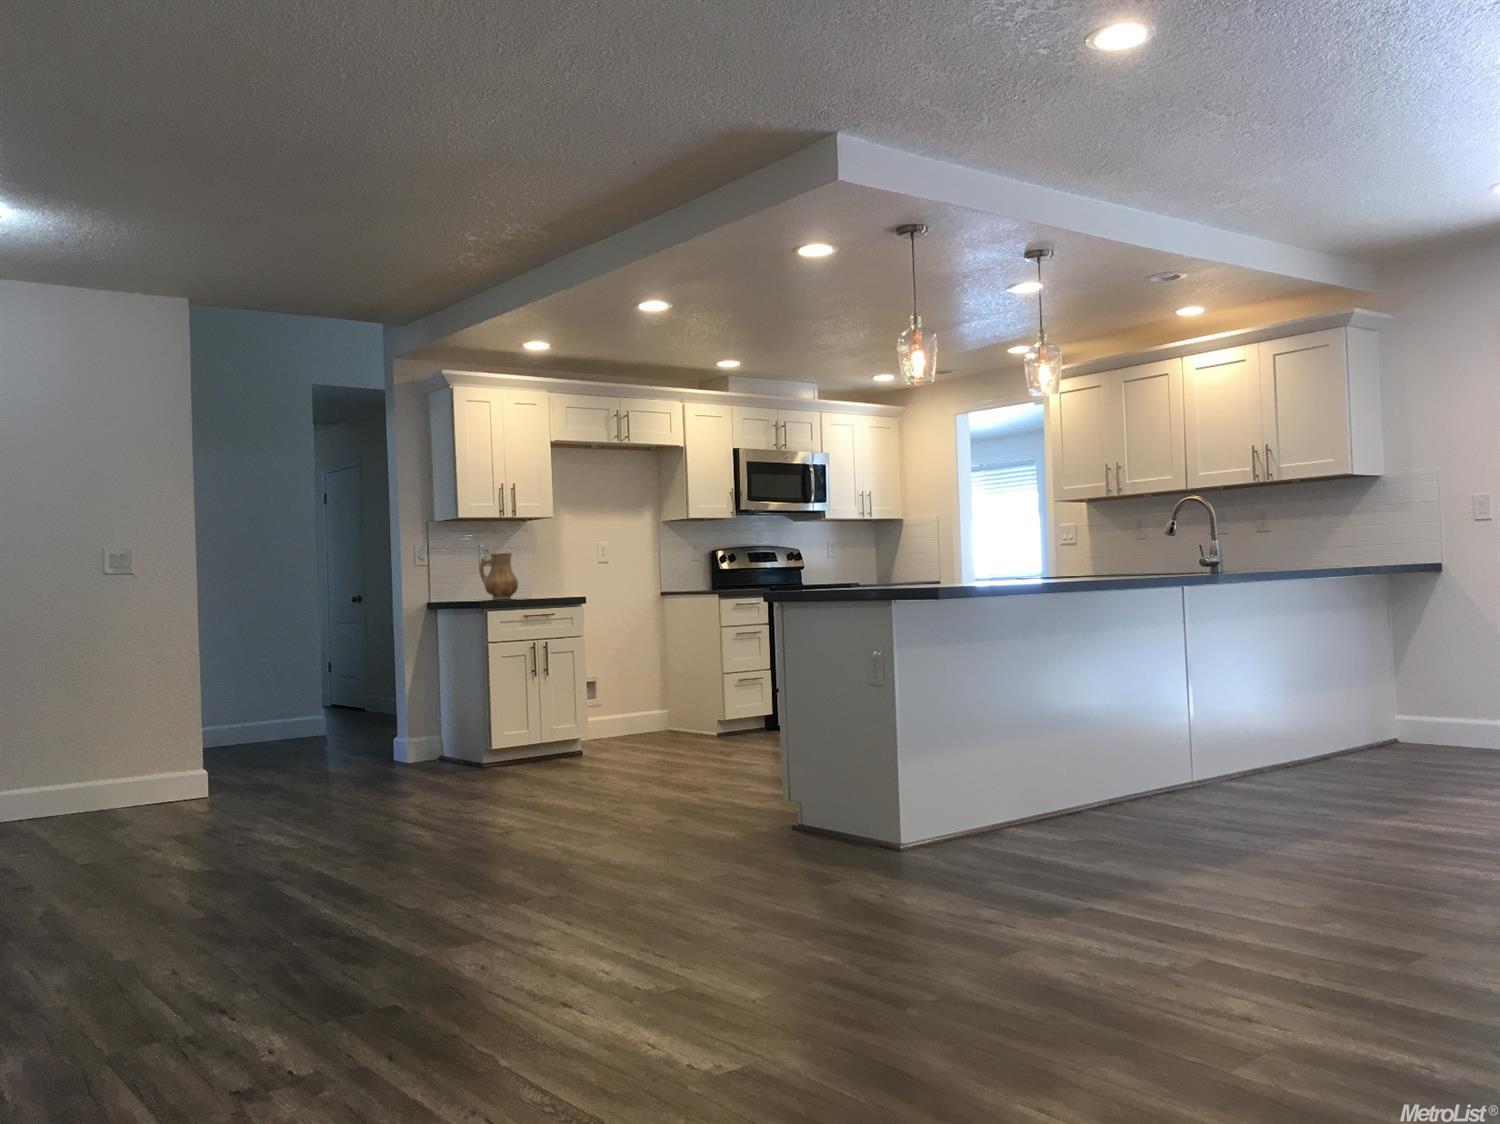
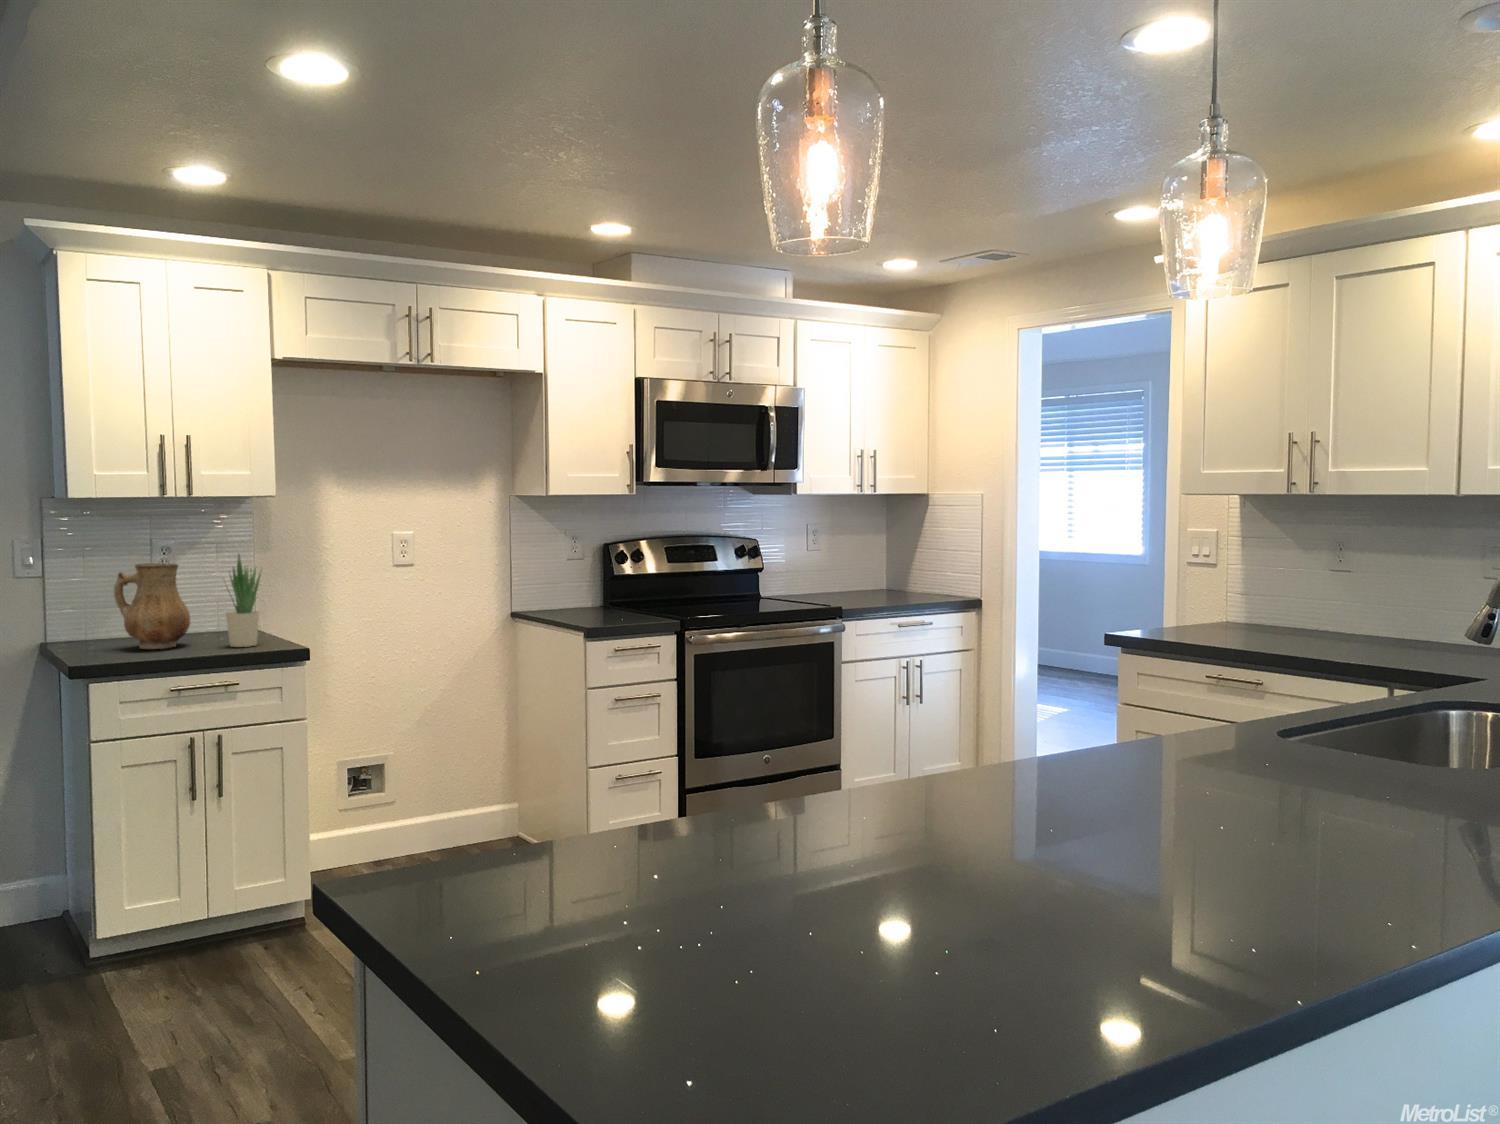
potted plant: none [537,546,558,597] -> present [226,555,261,647]

